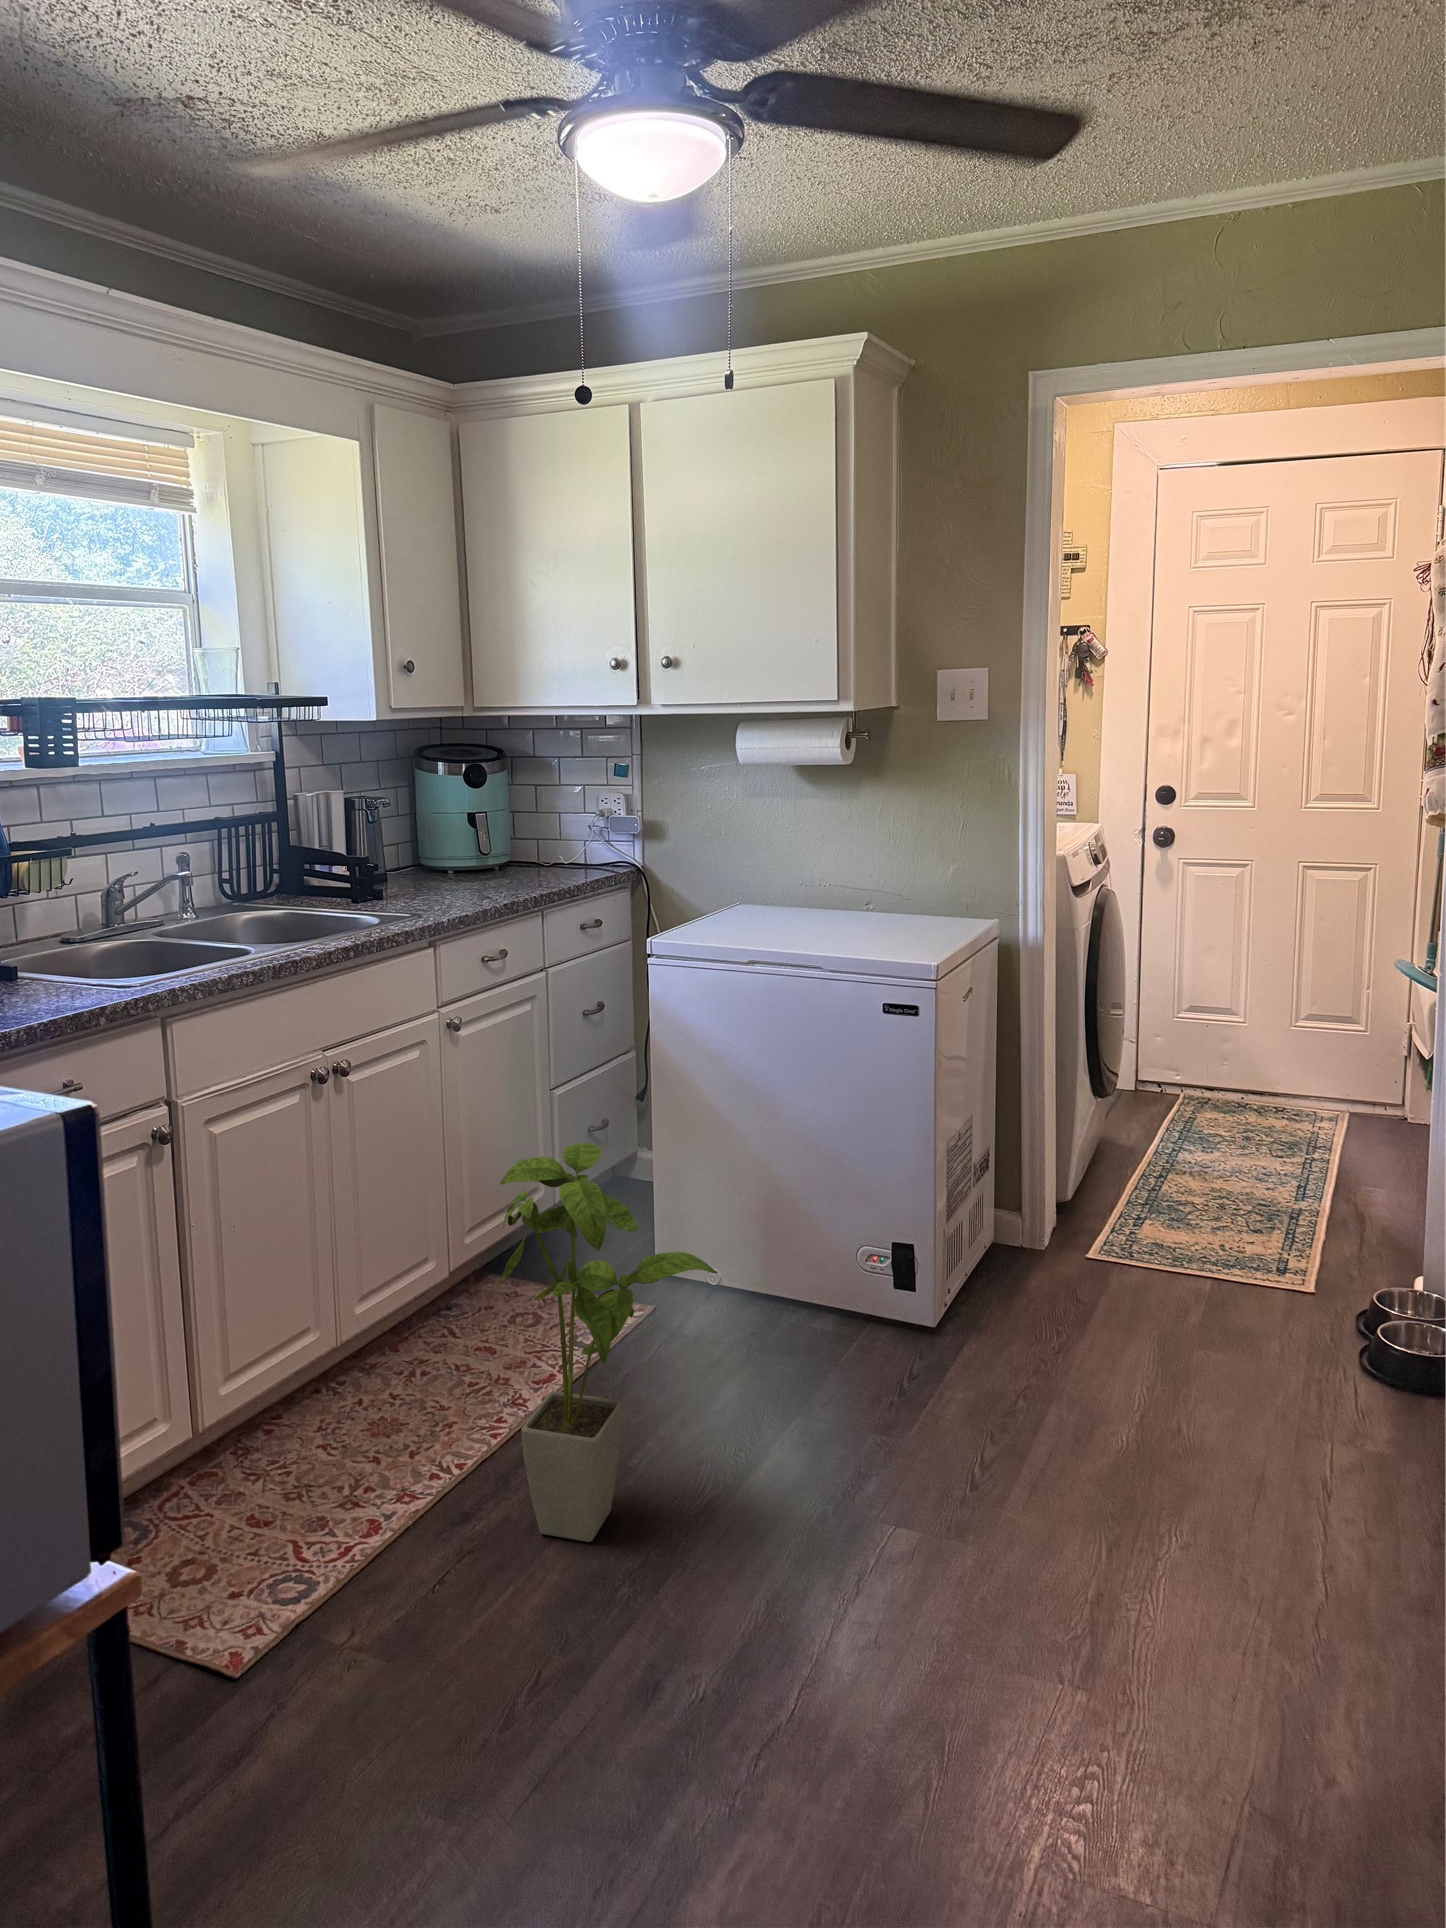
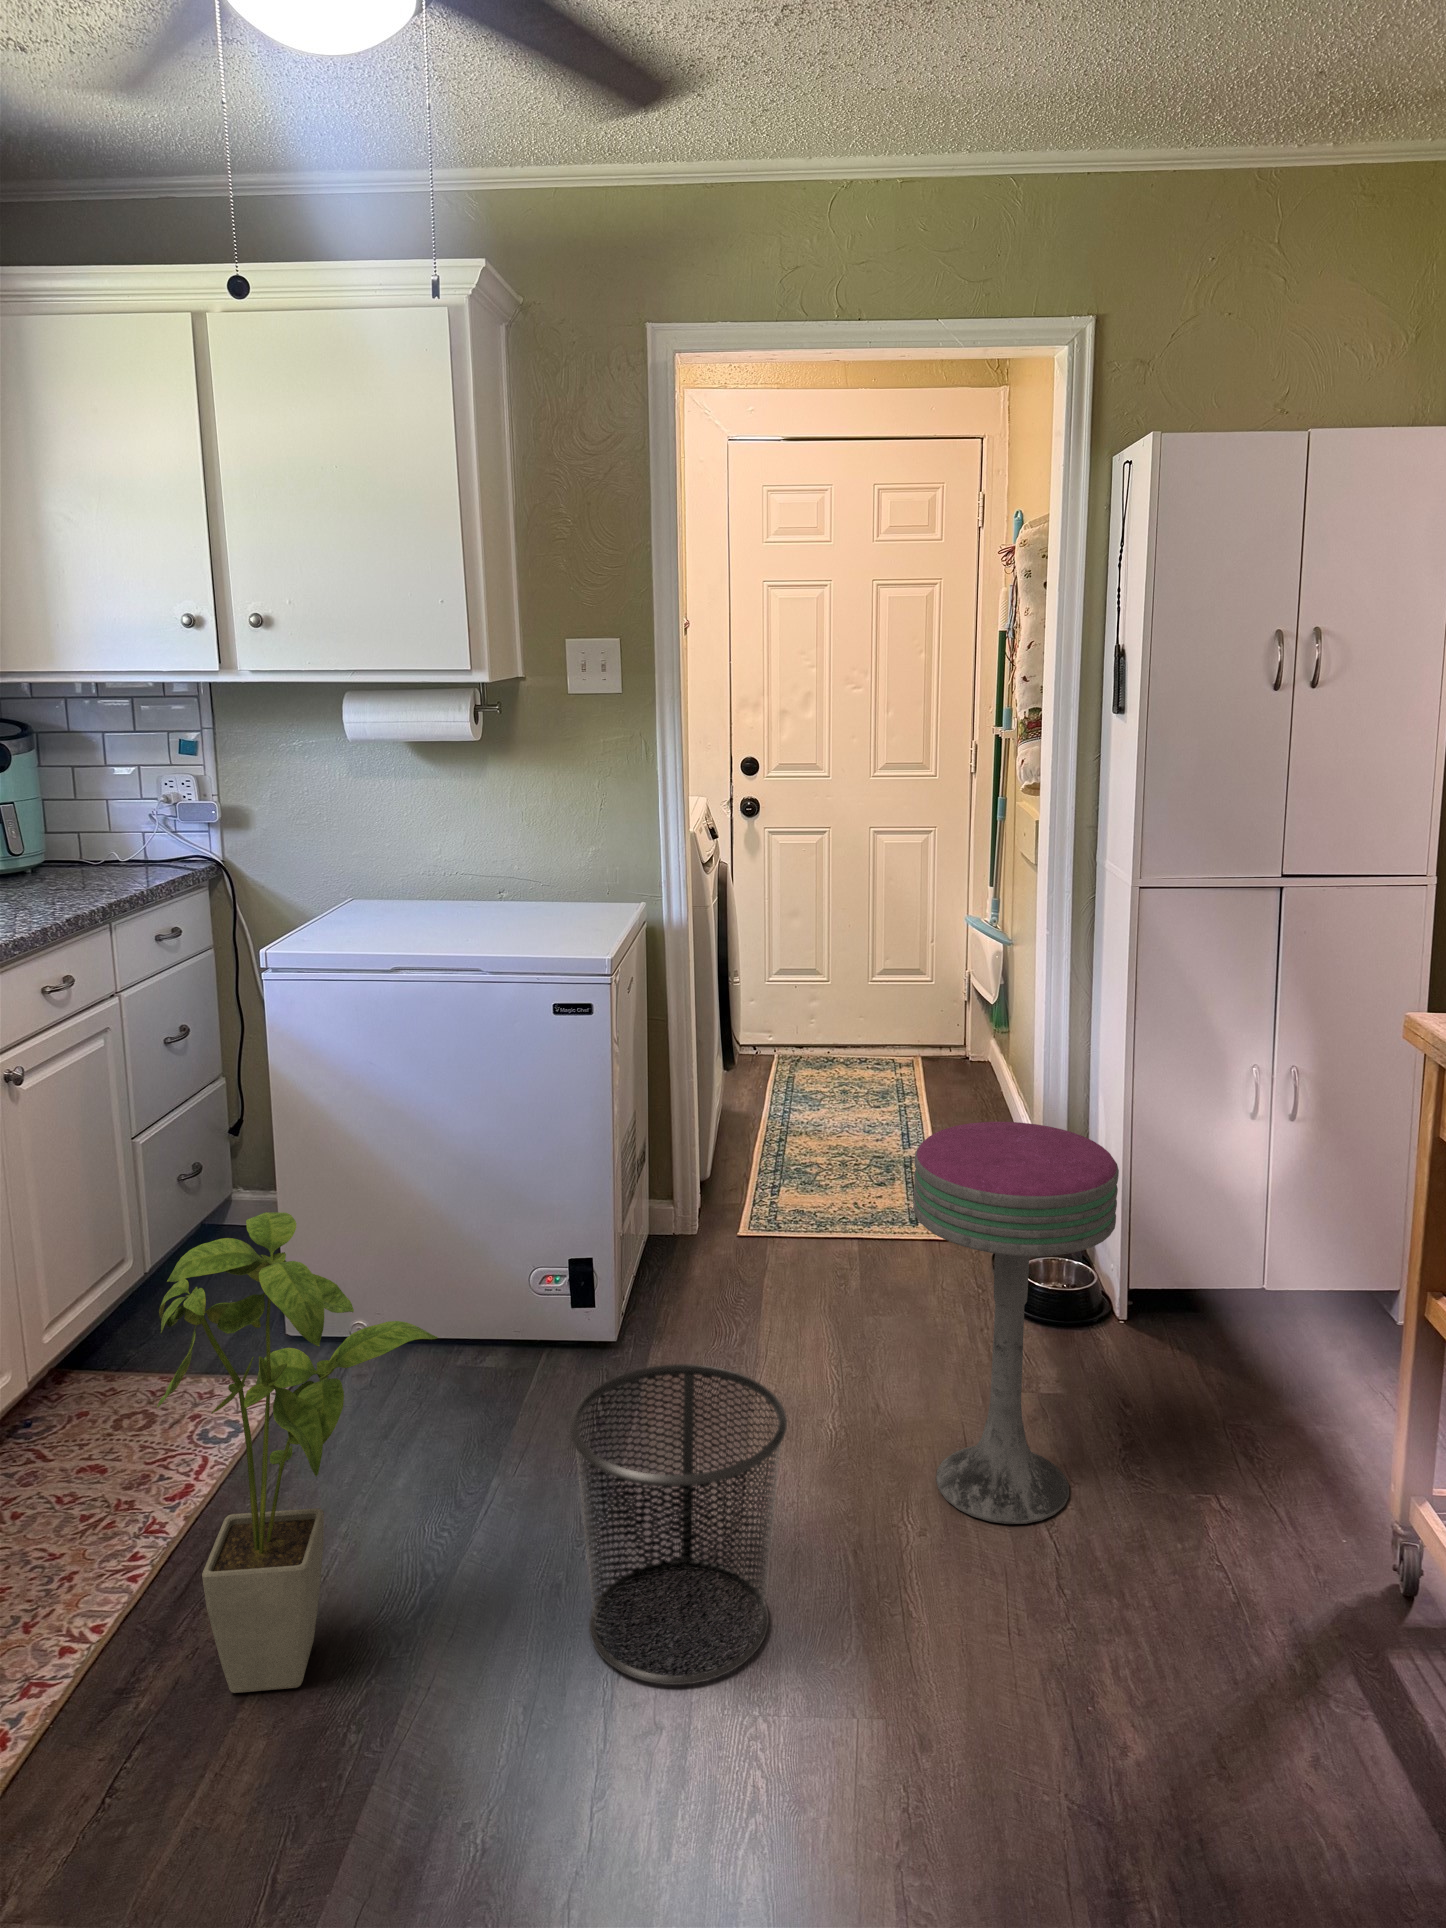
bar stool: none [1193,1155,1420,1573] -> present [913,1122,1119,1524]
waste bin: none [818,1336,1021,1625] -> present [570,1364,787,1685]

